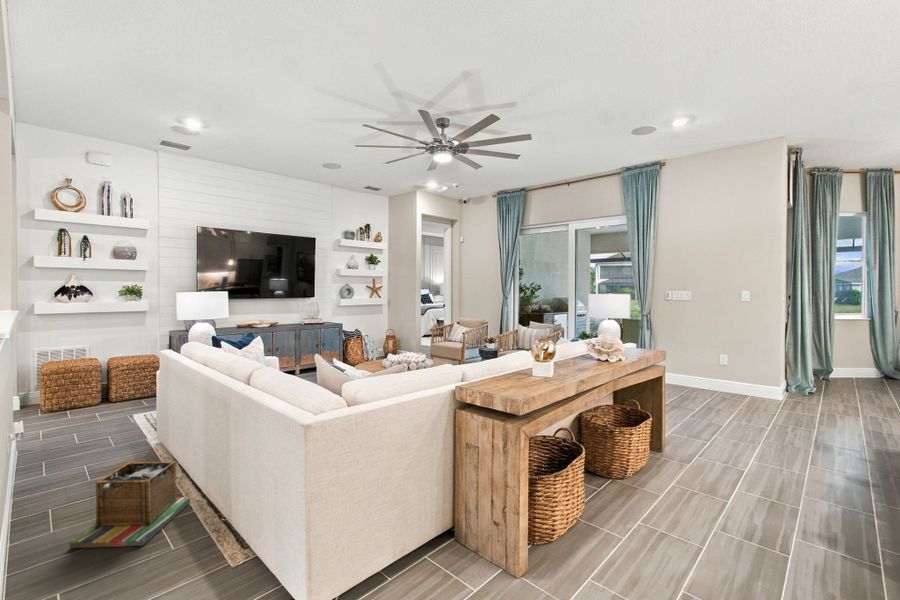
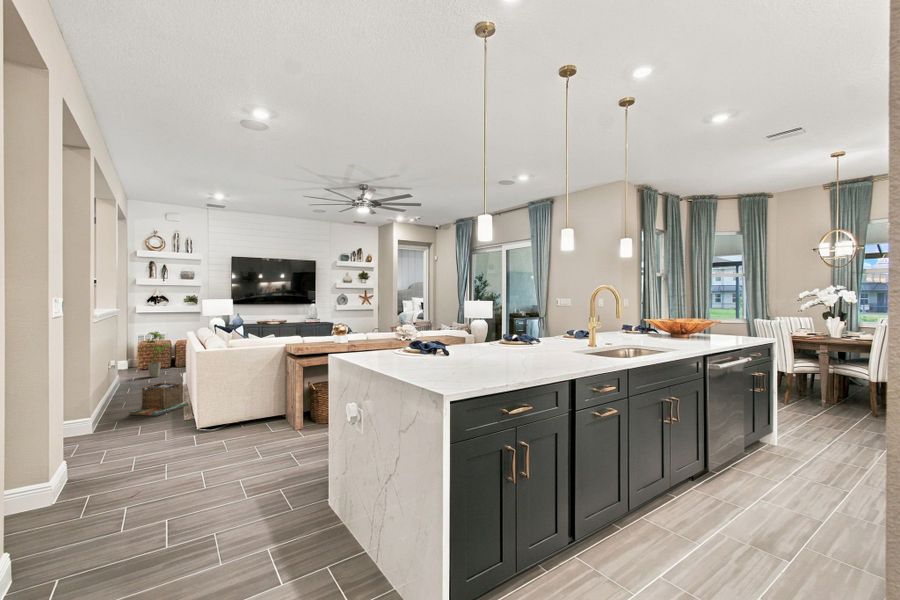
house plant: none [59,346,114,425] -> present [145,332,170,377]

